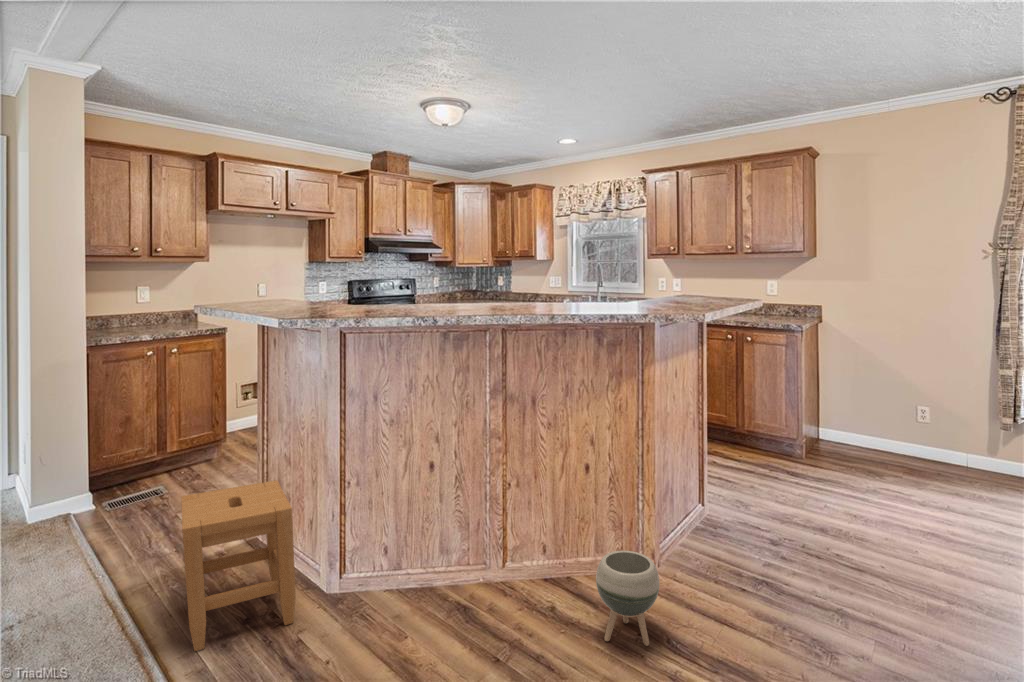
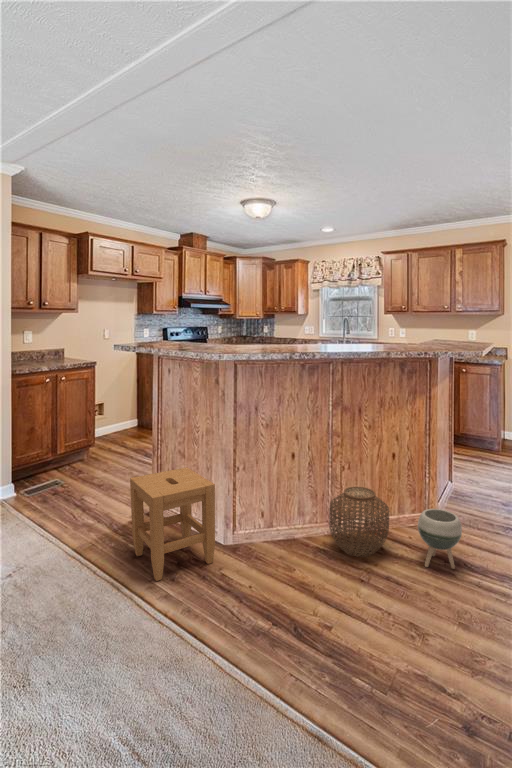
woven basket: none [473,513,561,621] -> present [329,487,389,557]

